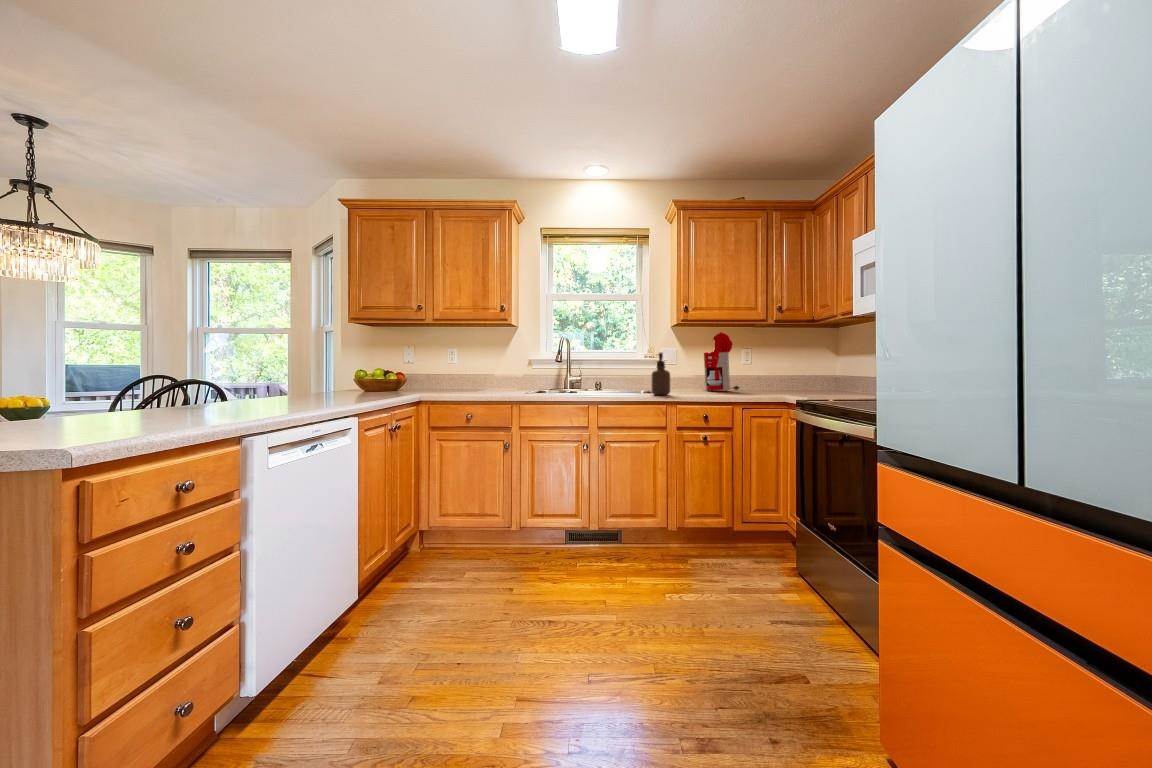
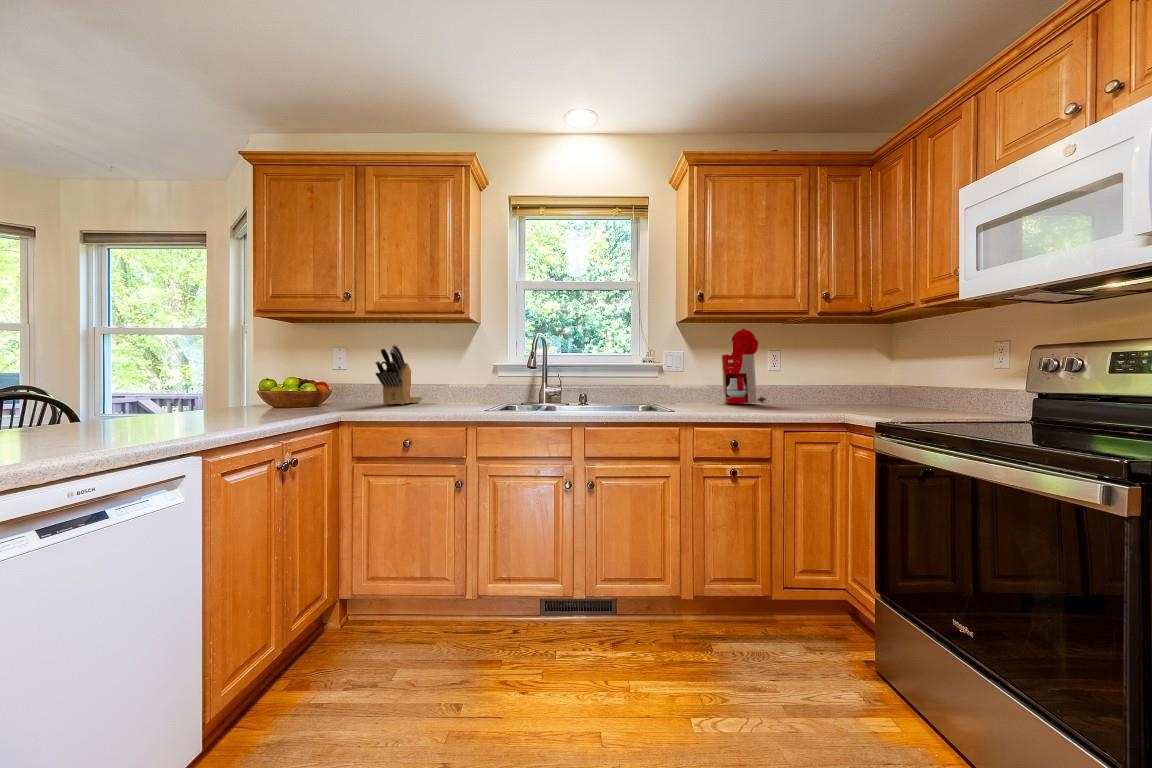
knife block: none [438,344,469,390] -> present [375,345,422,405]
soap dispenser: present [652,353,670,395] -> none [658,354,683,412]

